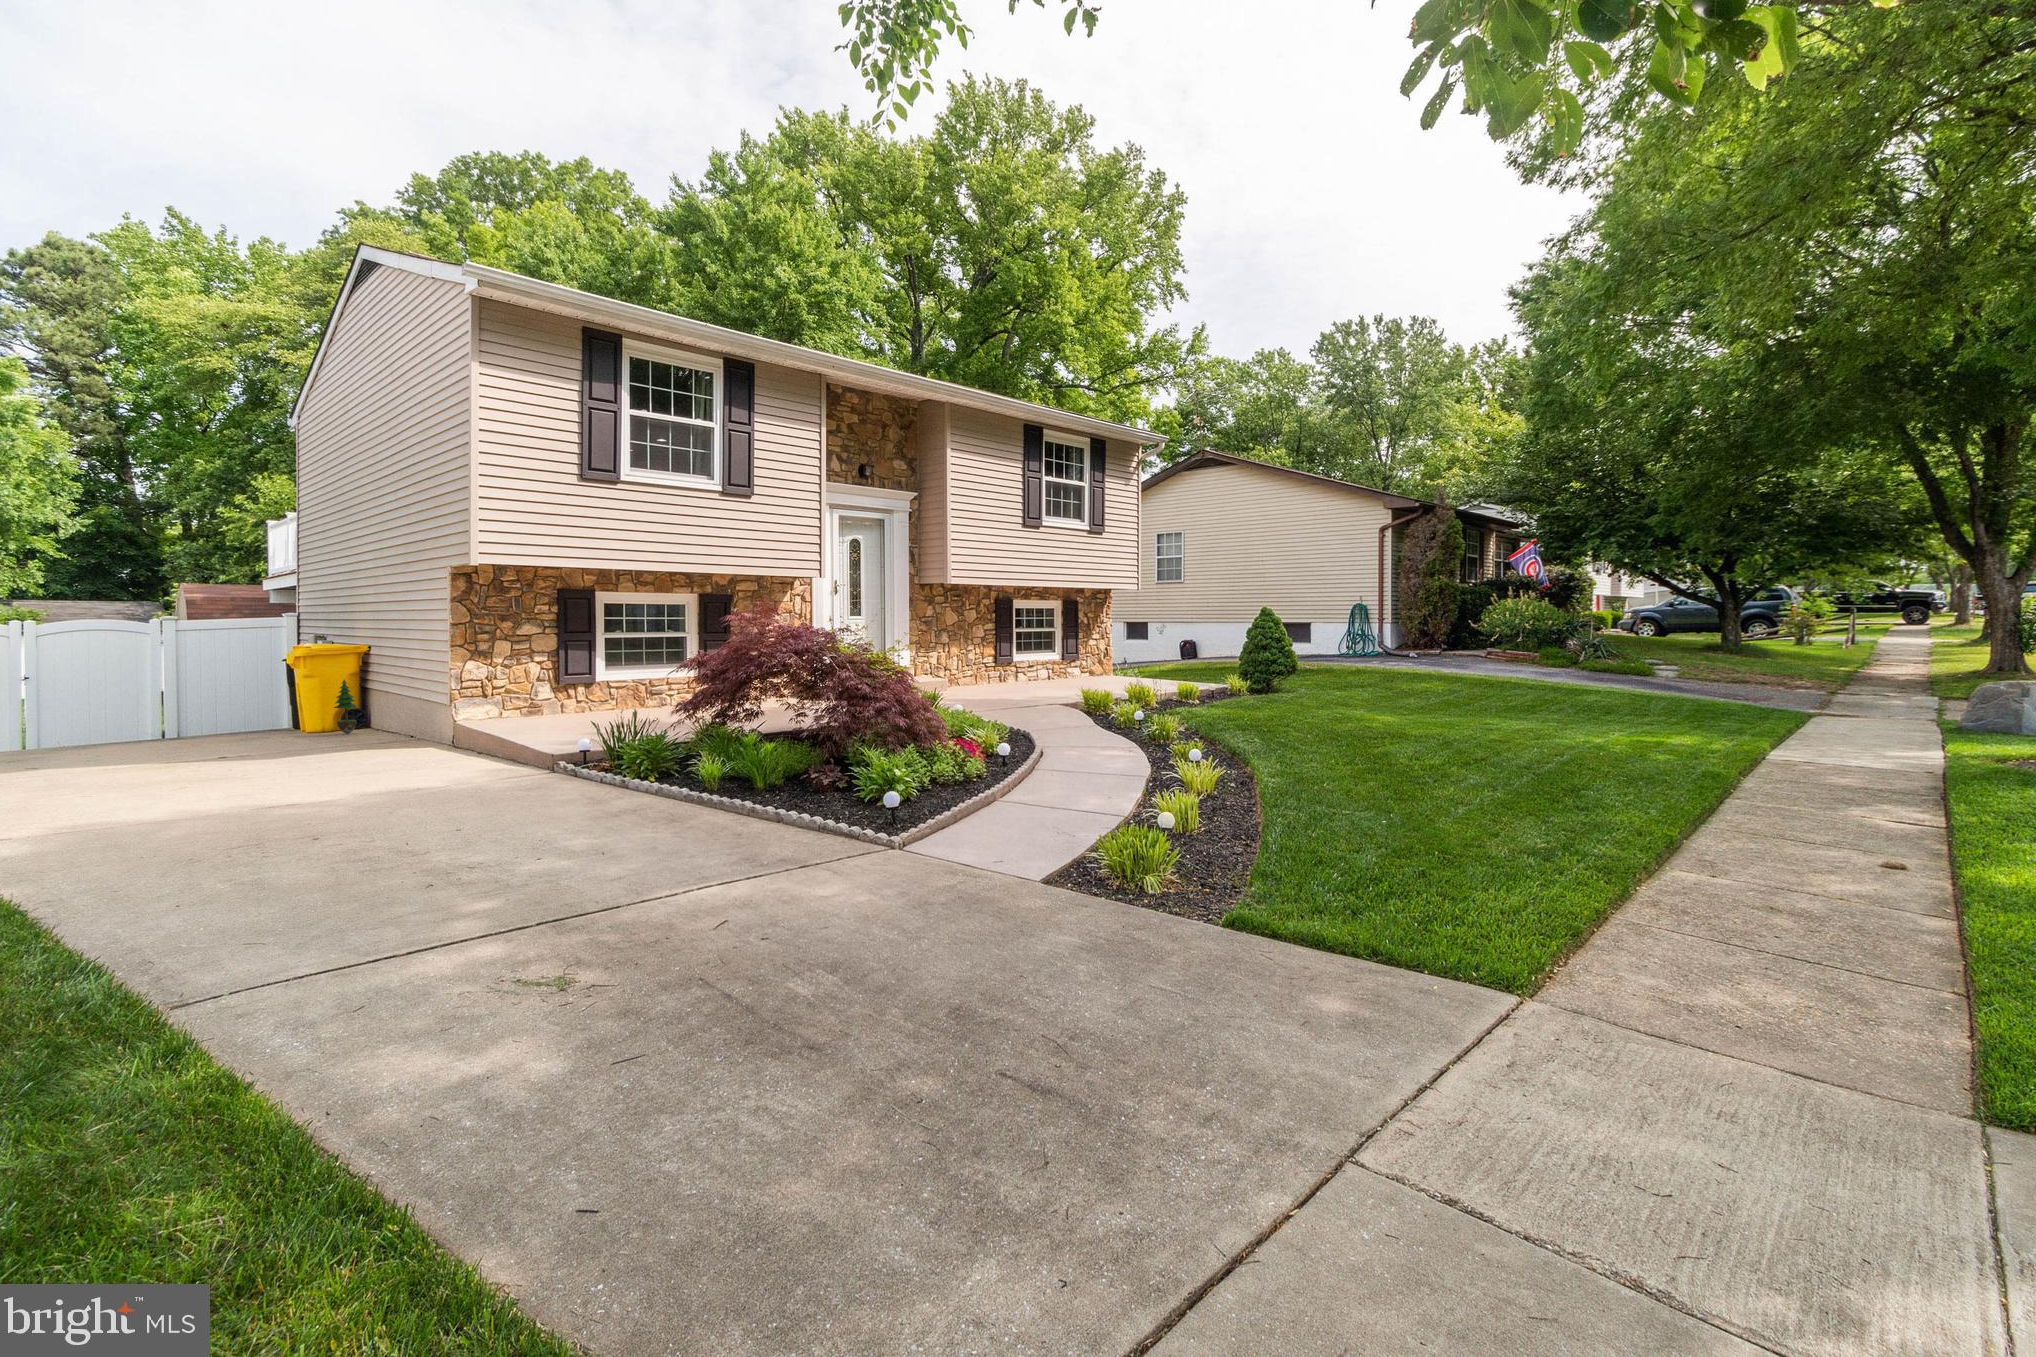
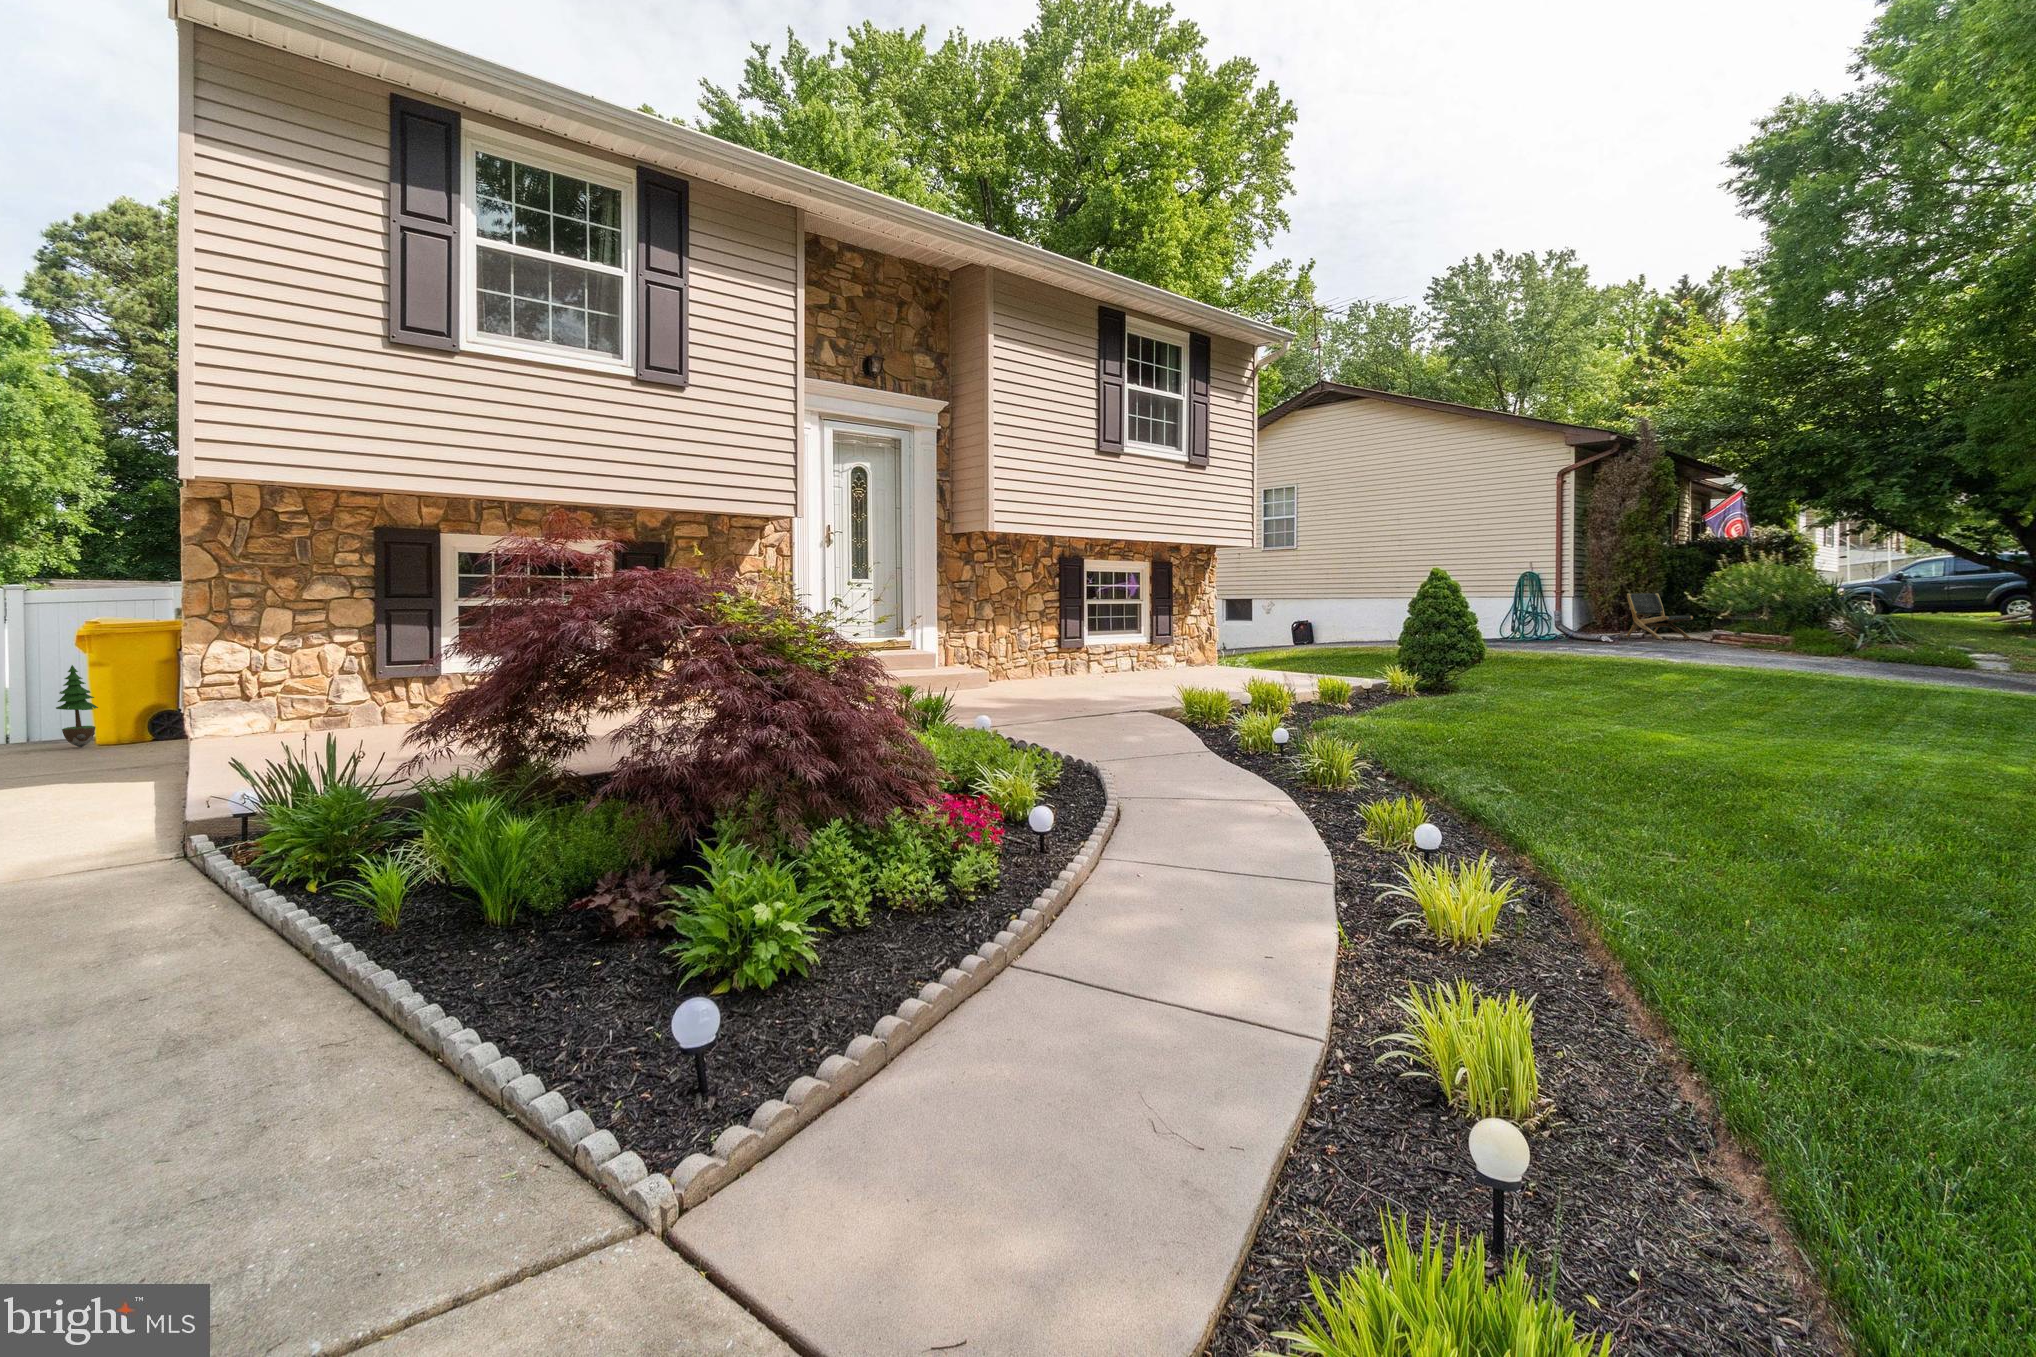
lounge chair: none [1427,620,1474,655] -> present [1626,593,1693,639]

